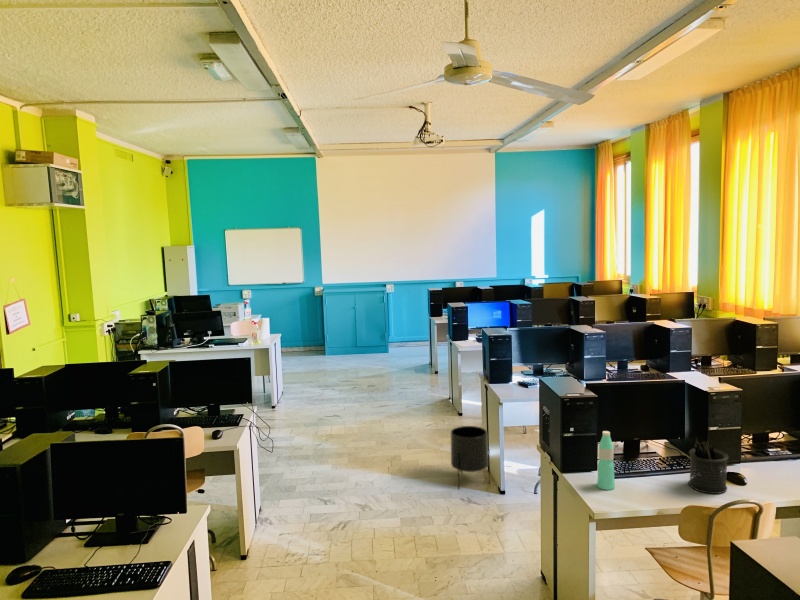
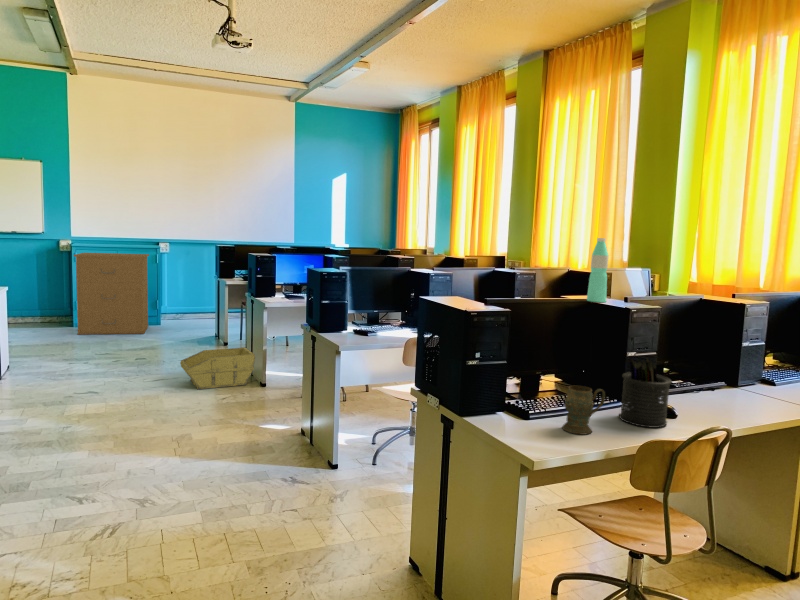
filing cabinet: none [323,296,378,363] -> present [74,253,149,335]
storage bin: none [398,382,455,417] -> present [180,348,255,389]
planter: present [451,426,490,486] -> none [264,386,316,469]
water bottle: present [597,431,615,490] -> present [587,238,608,302]
mug: none [633,457,665,495] -> present [562,386,605,435]

